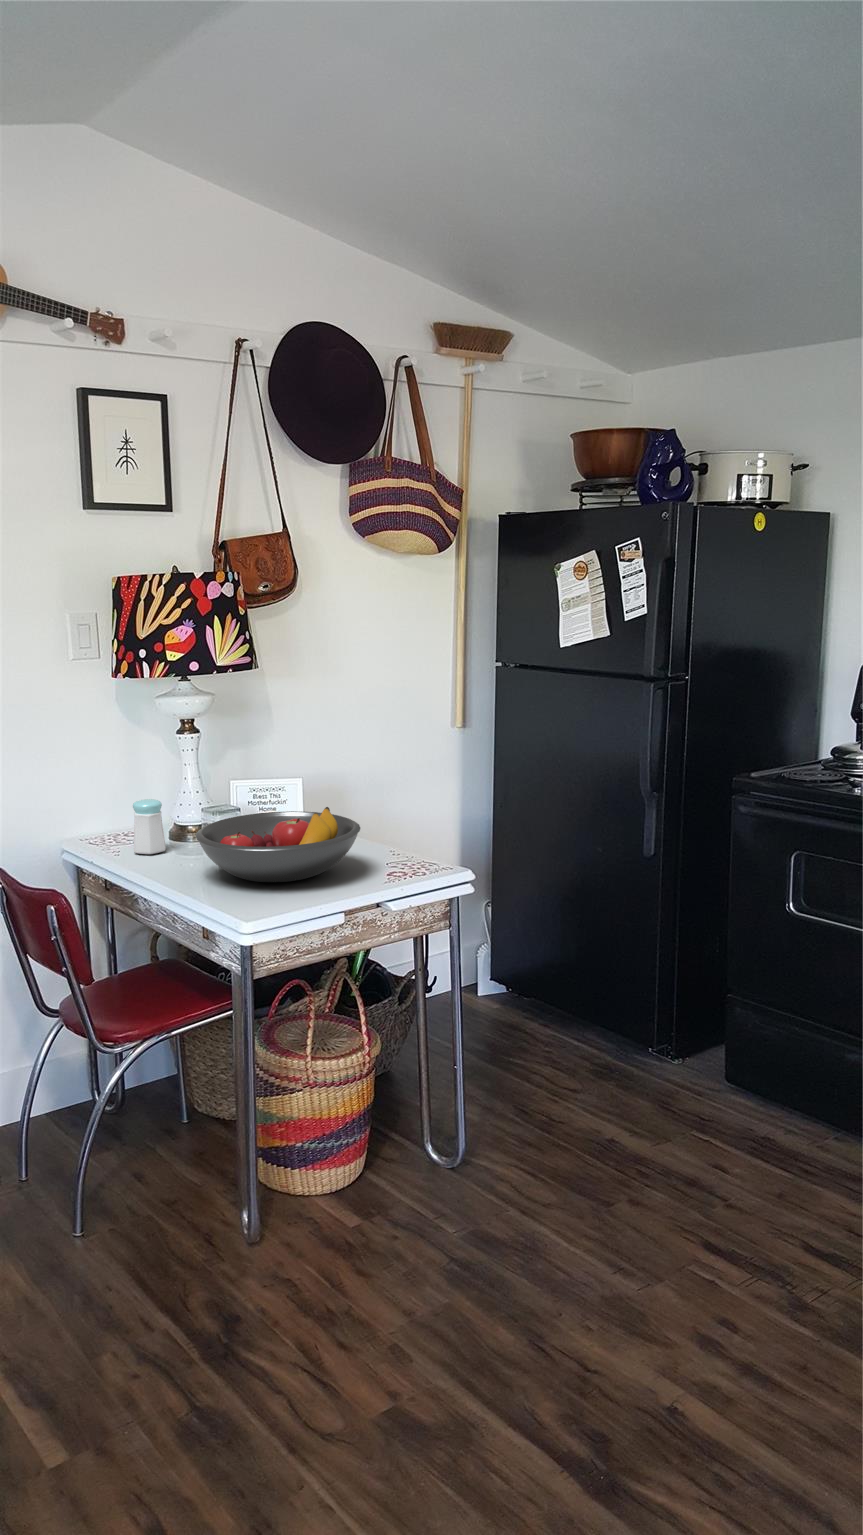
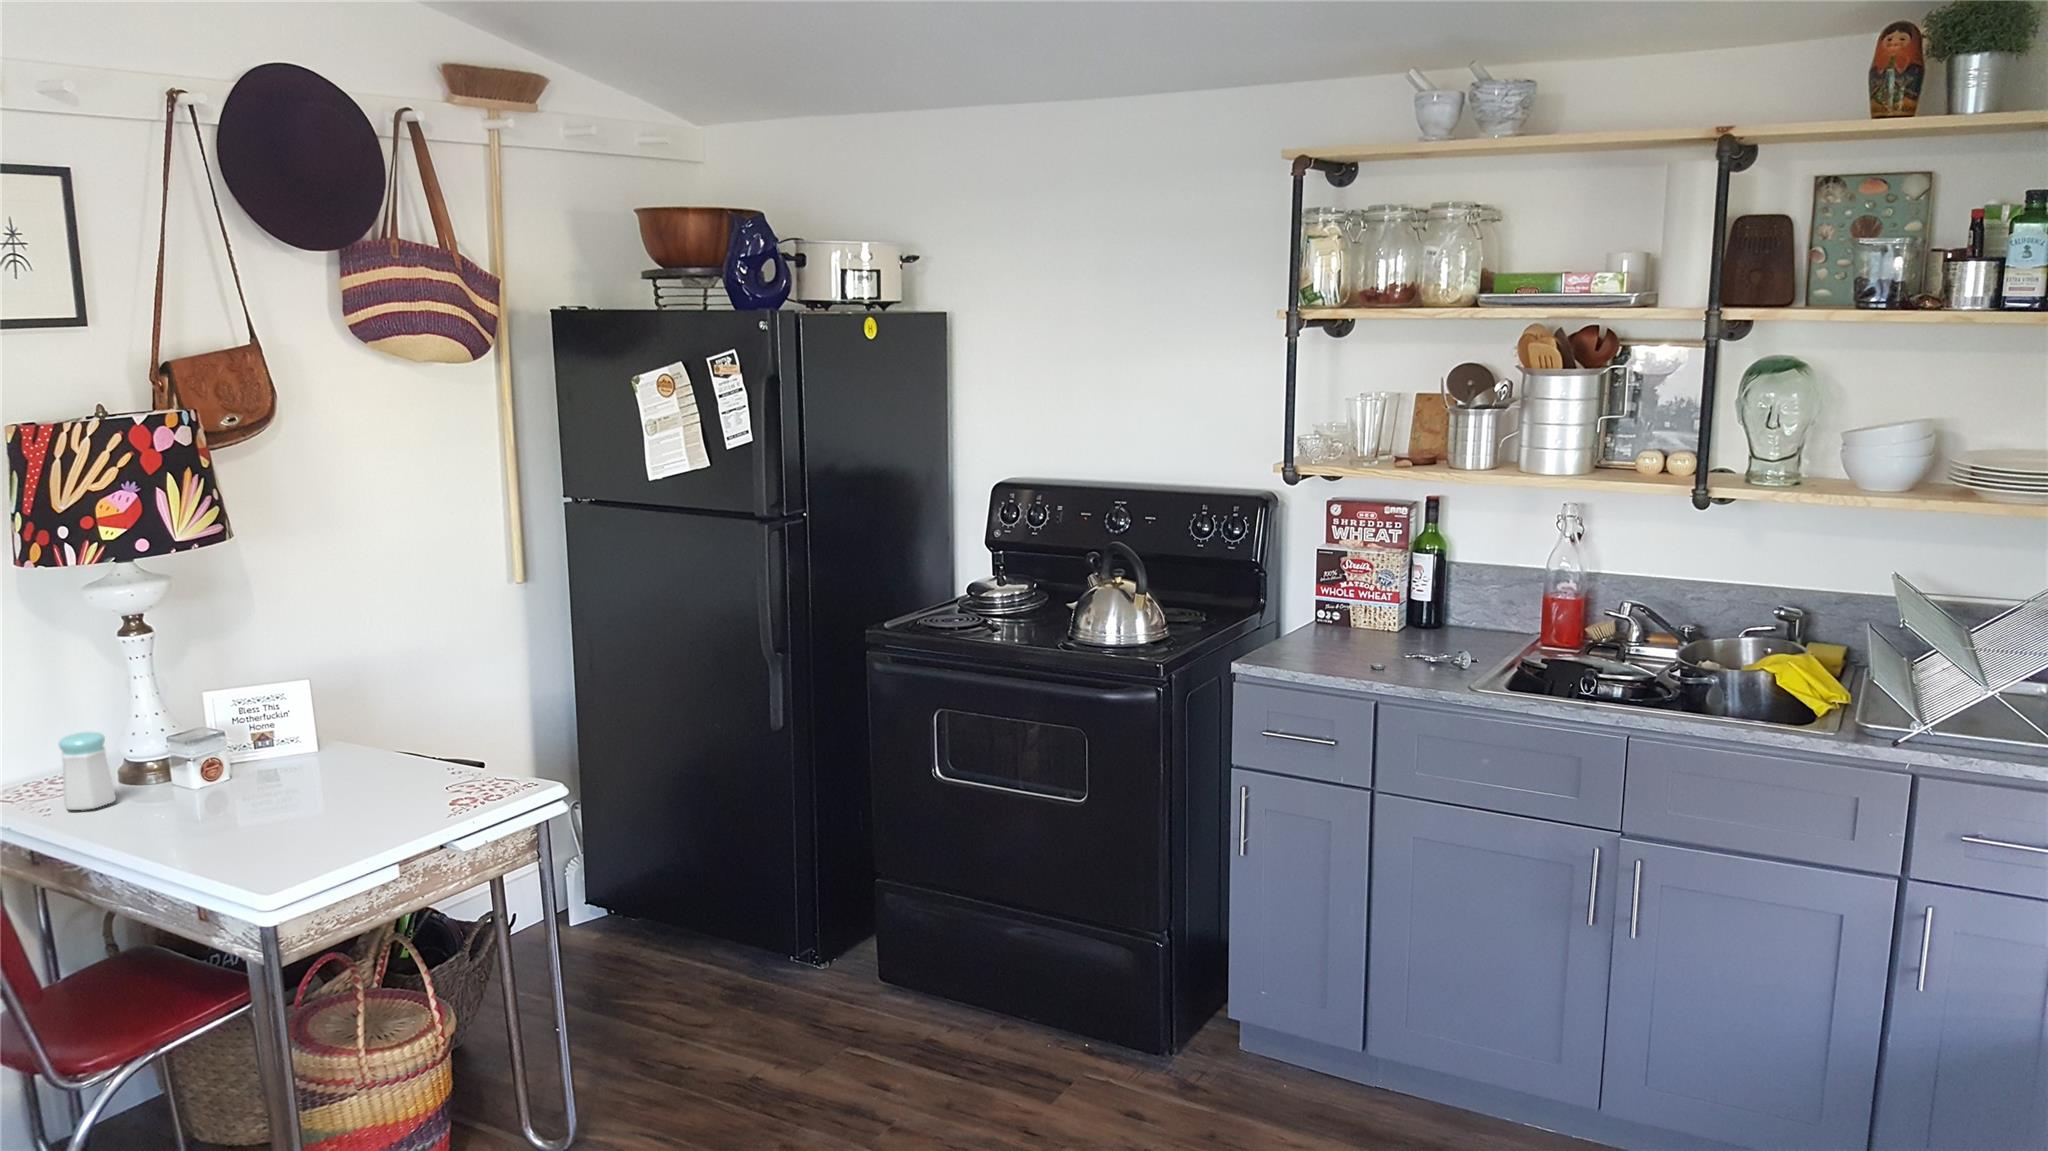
fruit bowl: present [196,807,360,882] -> none [171,720,411,833]

